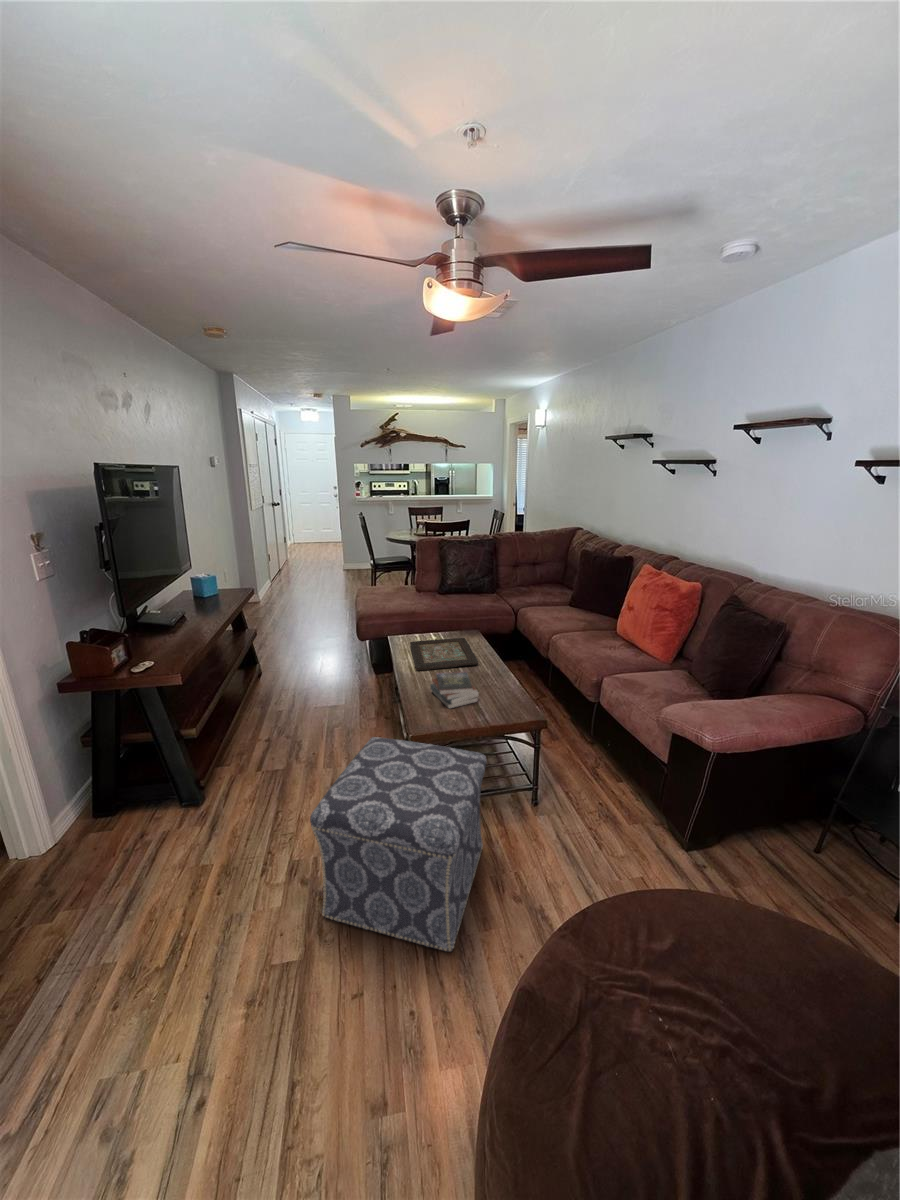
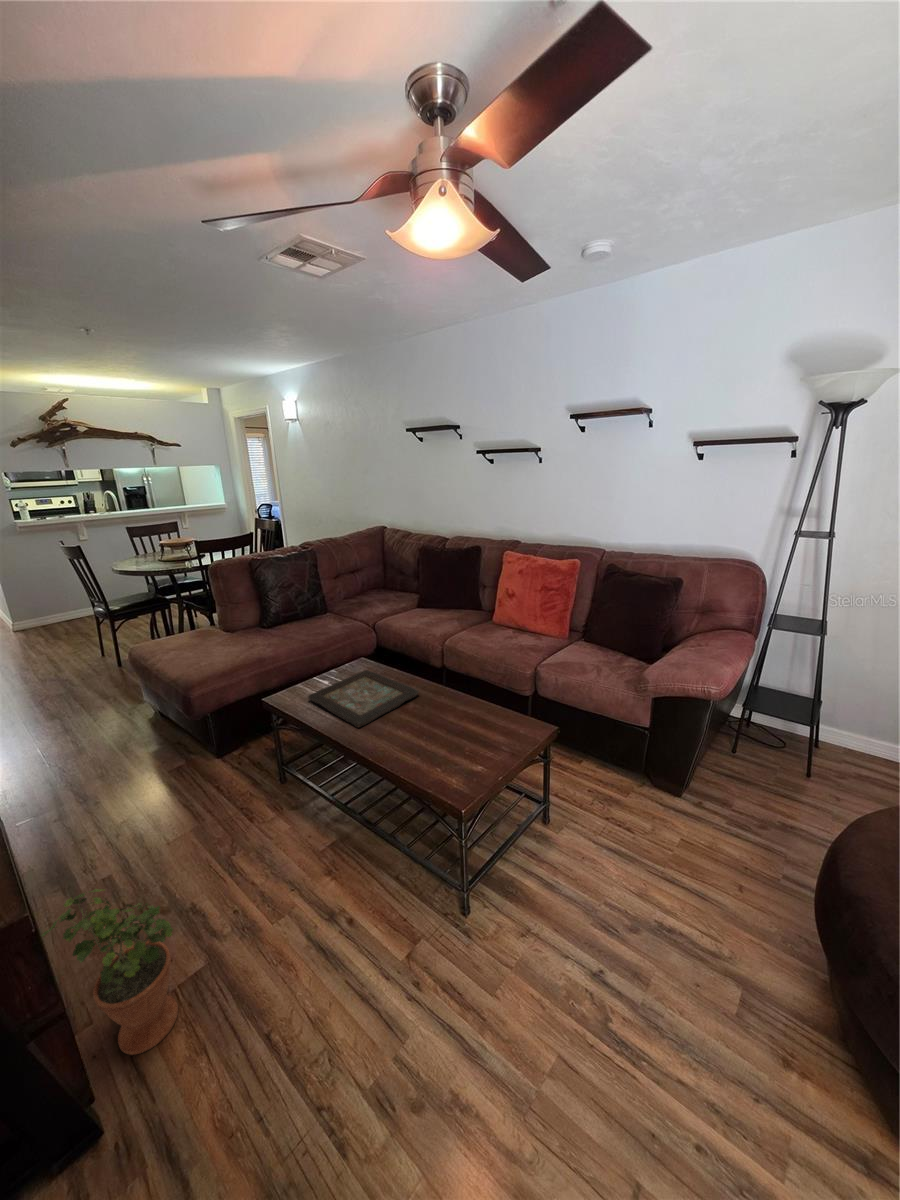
book: present [430,671,479,708] -> none [410,705,474,757]
potted plant: none [203,689,261,788] -> present [42,889,178,1055]
ottoman: present [310,737,487,952] -> none [413,790,671,1131]

